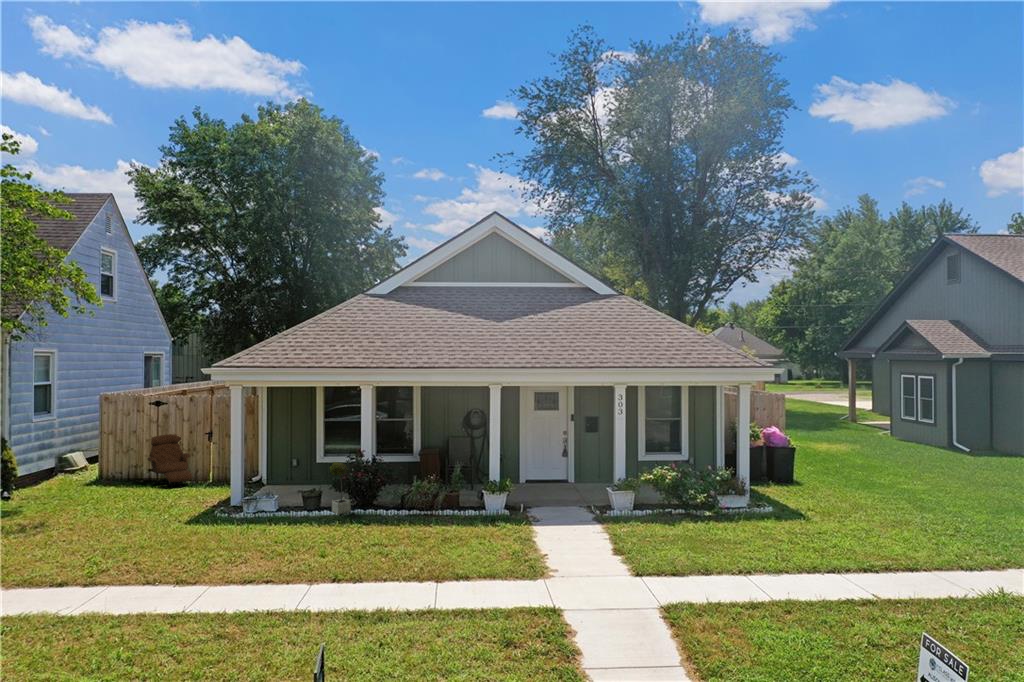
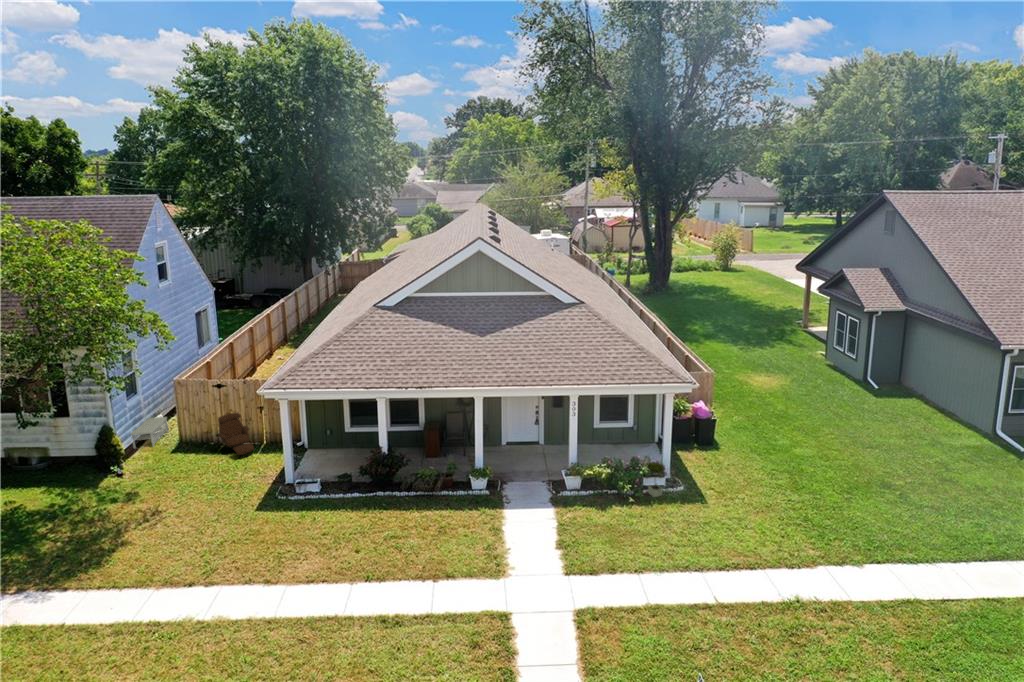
storage bench: none [30,450,87,482] -> present [131,417,169,448]
potted tree: present [330,462,351,514] -> present [647,462,664,497]

